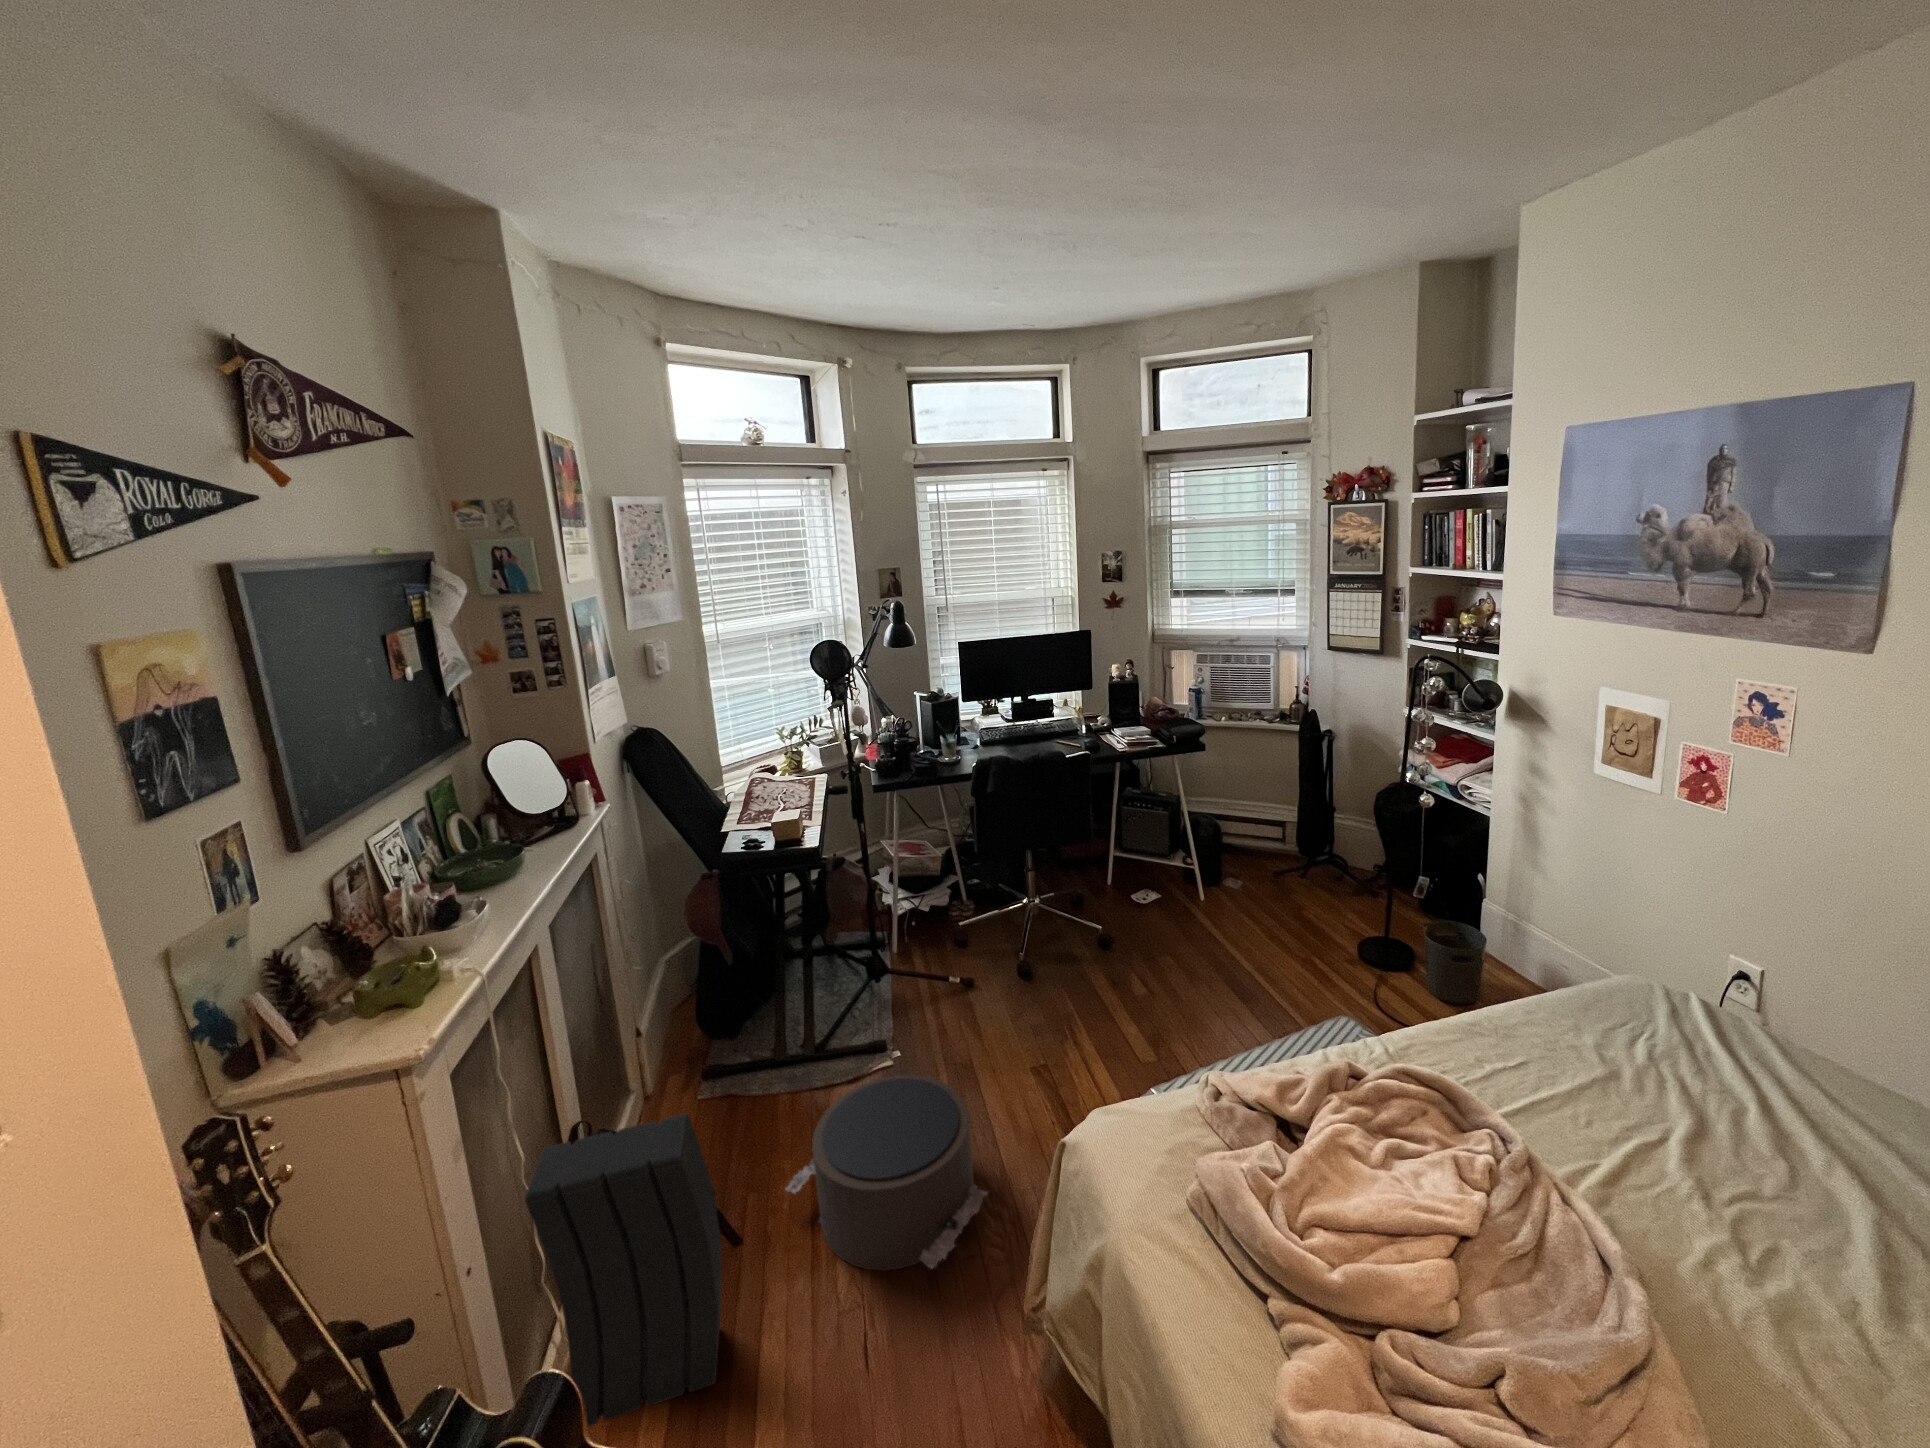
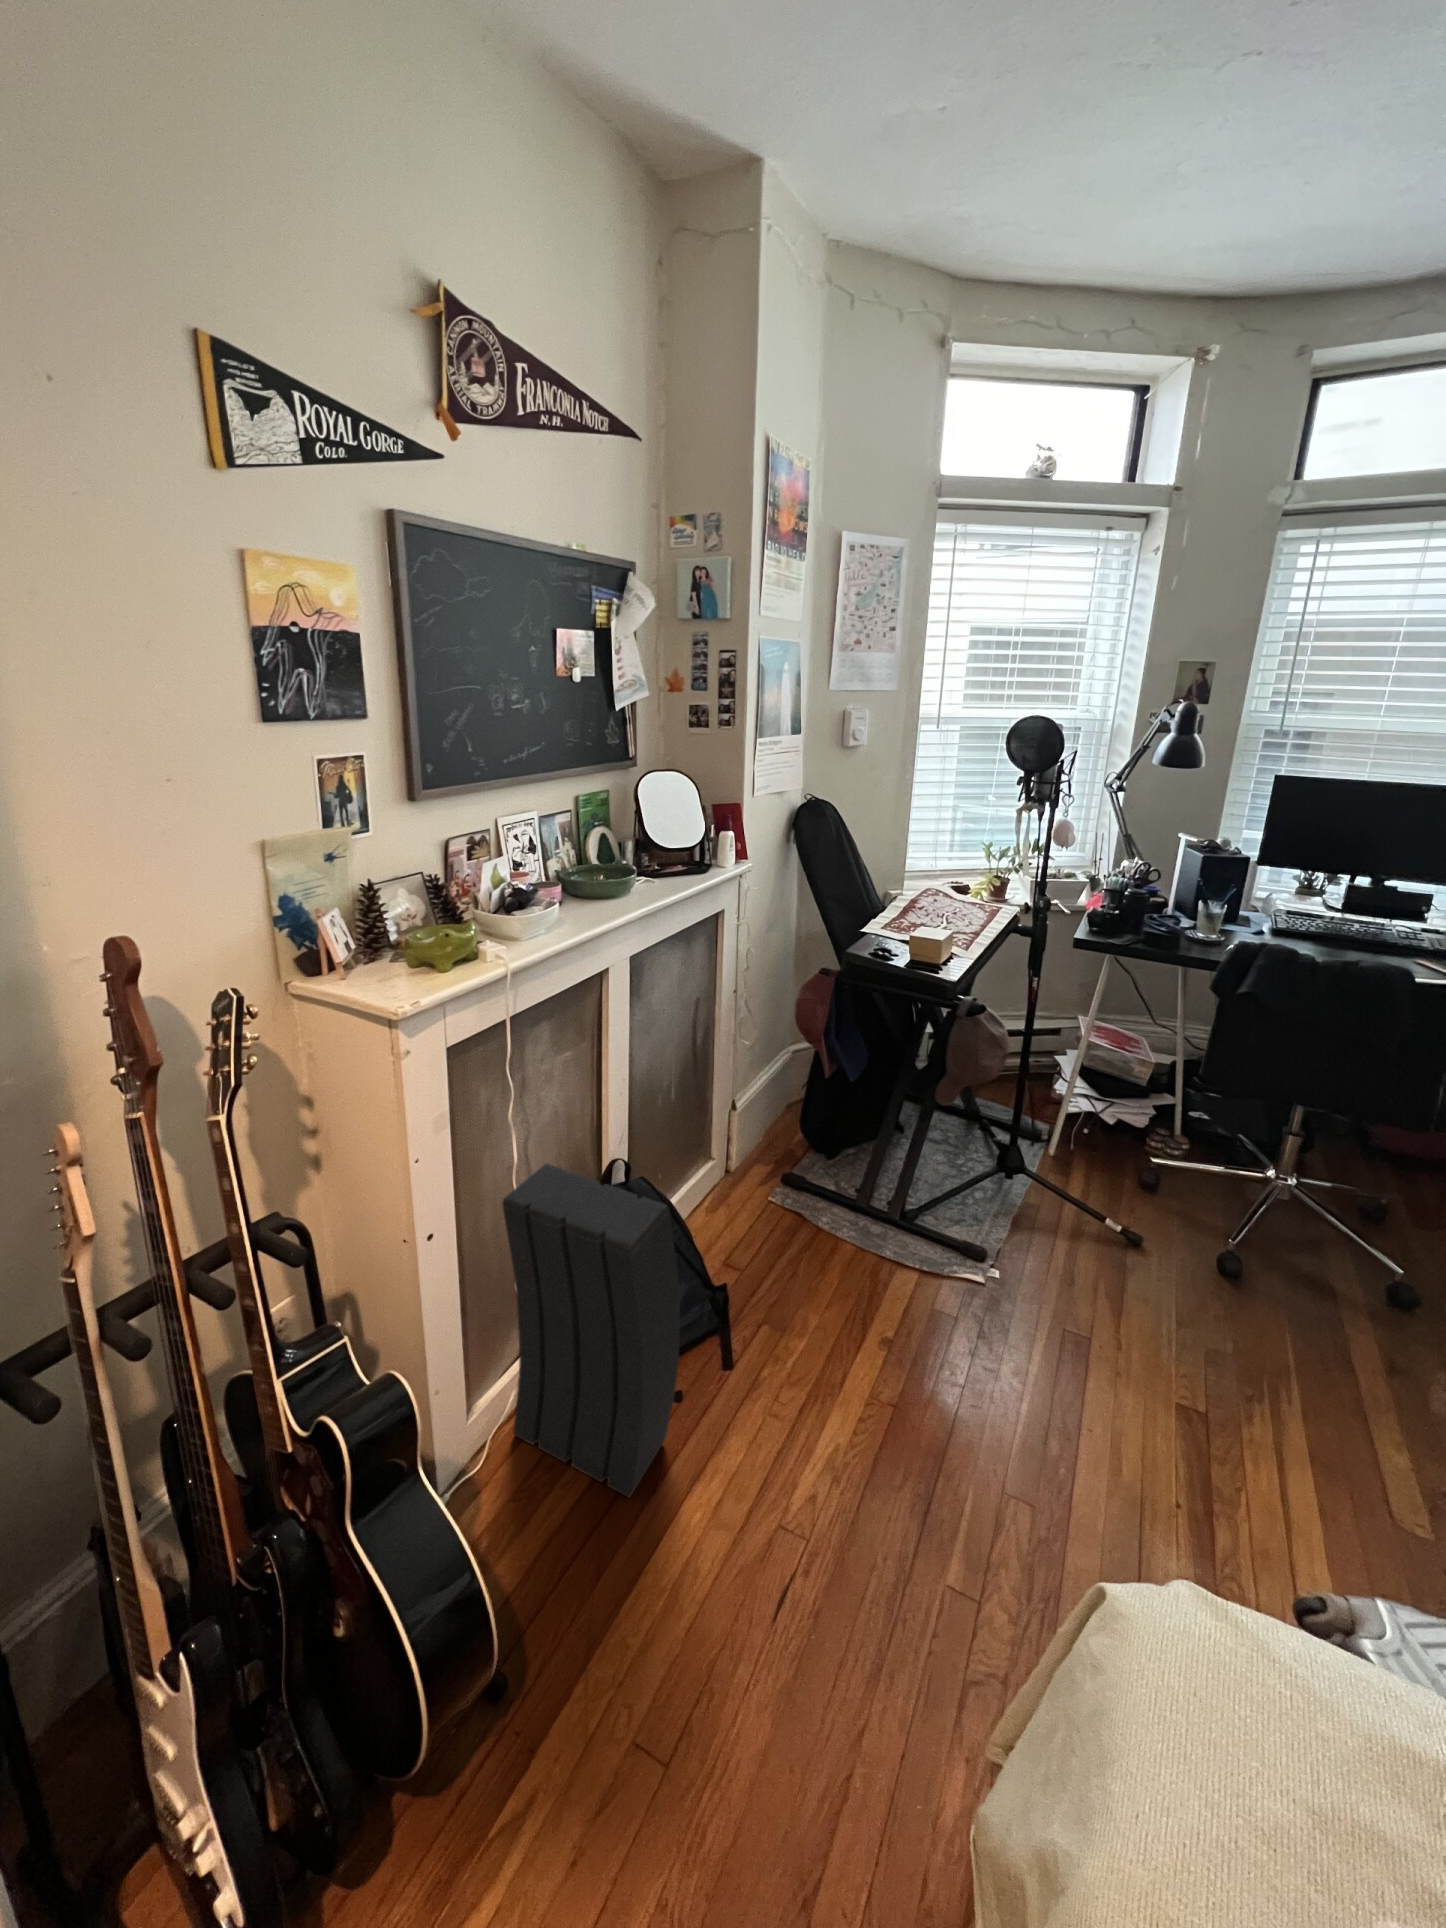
pouf: present [786,1075,988,1271] -> none [786,1287,1034,1584]

